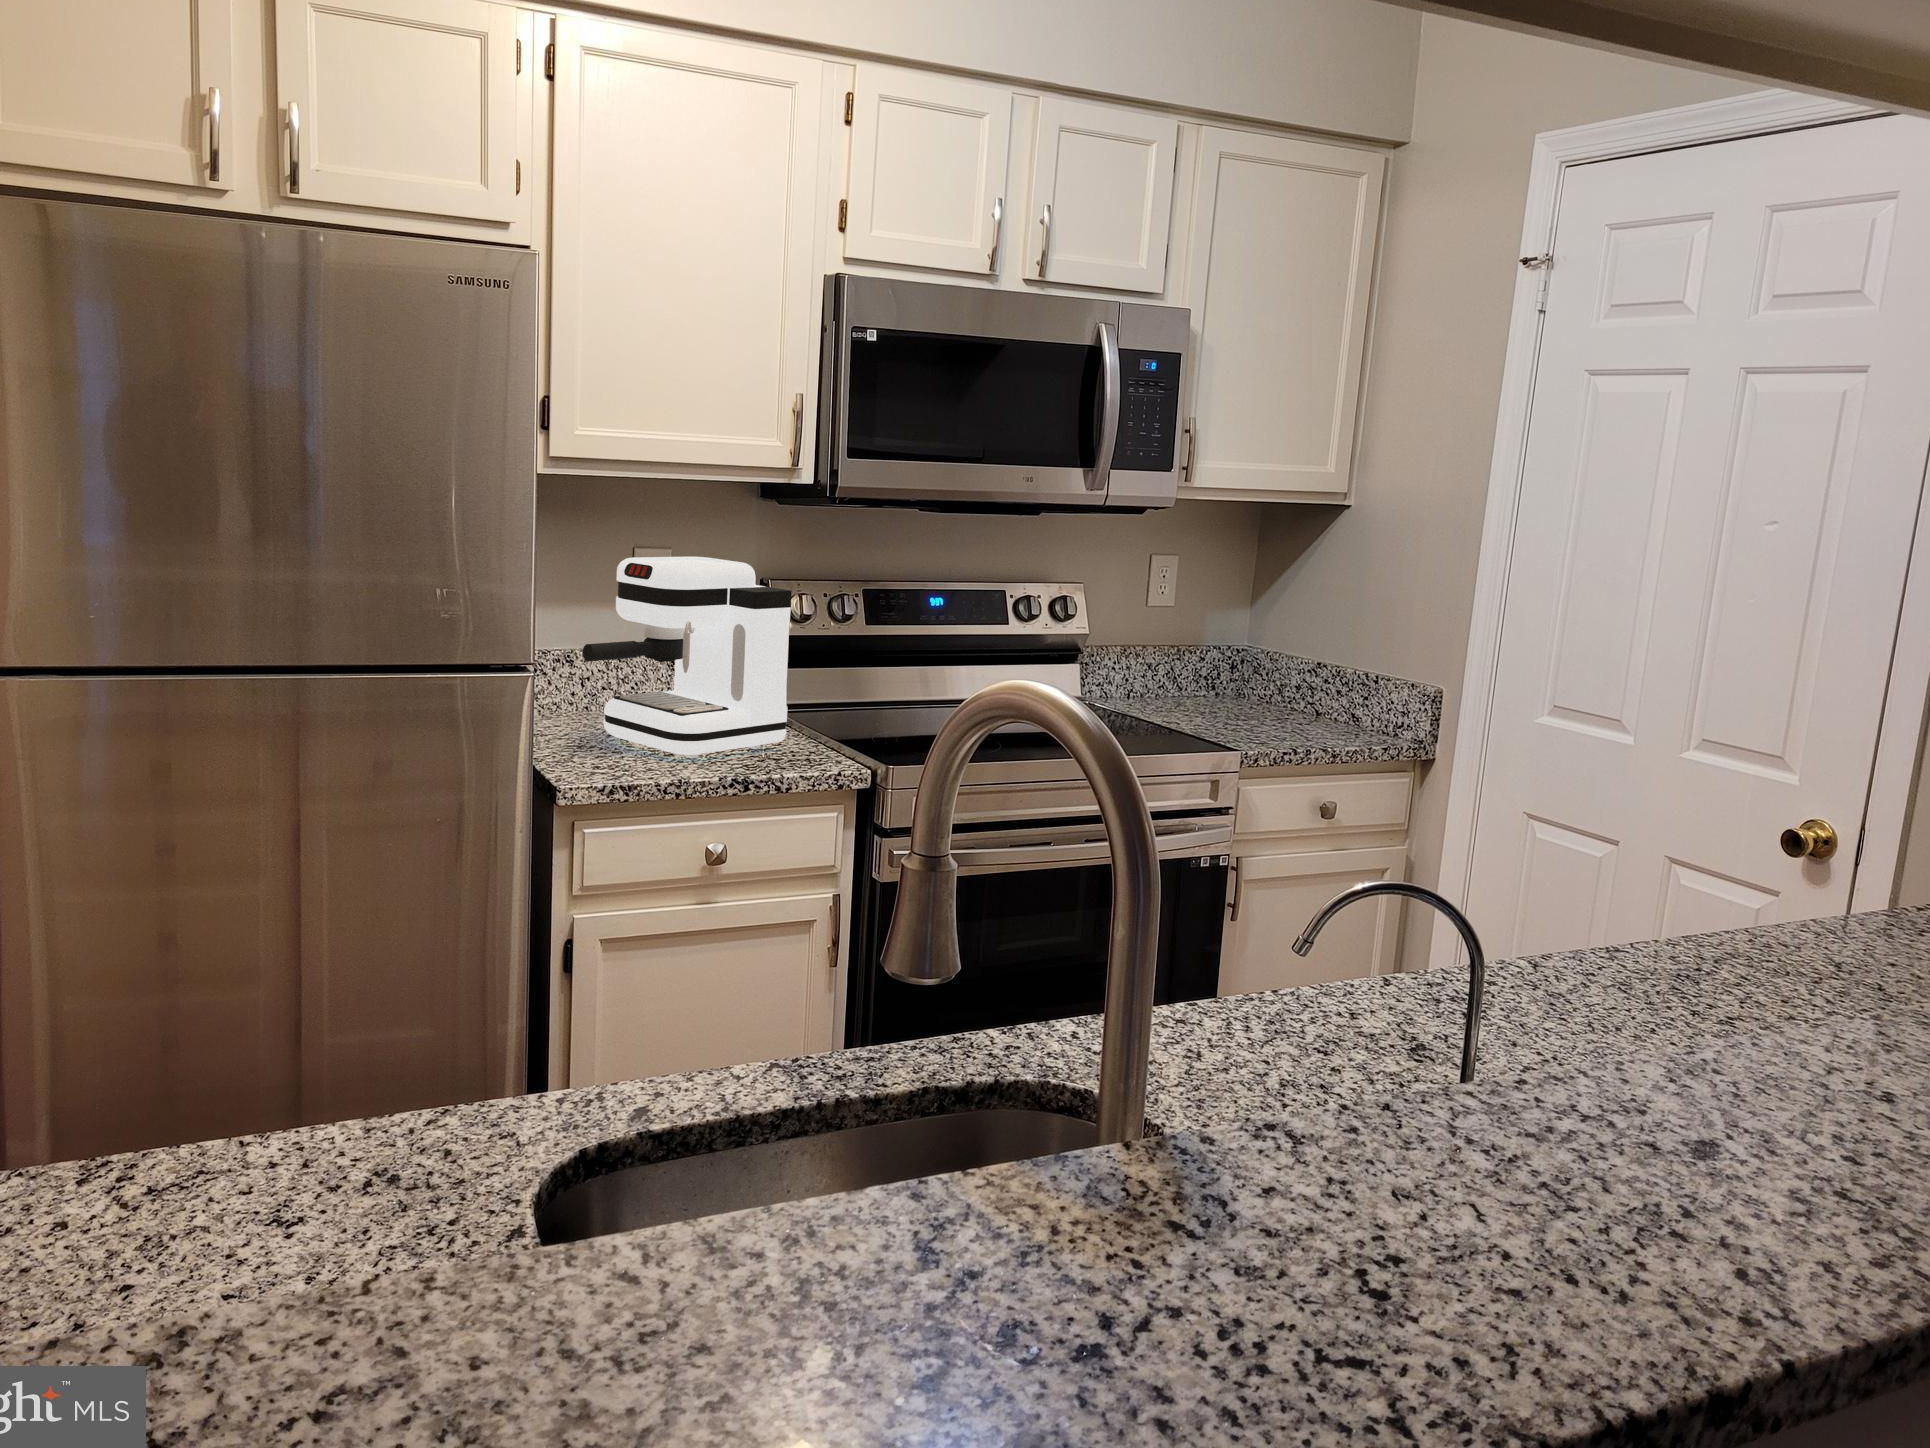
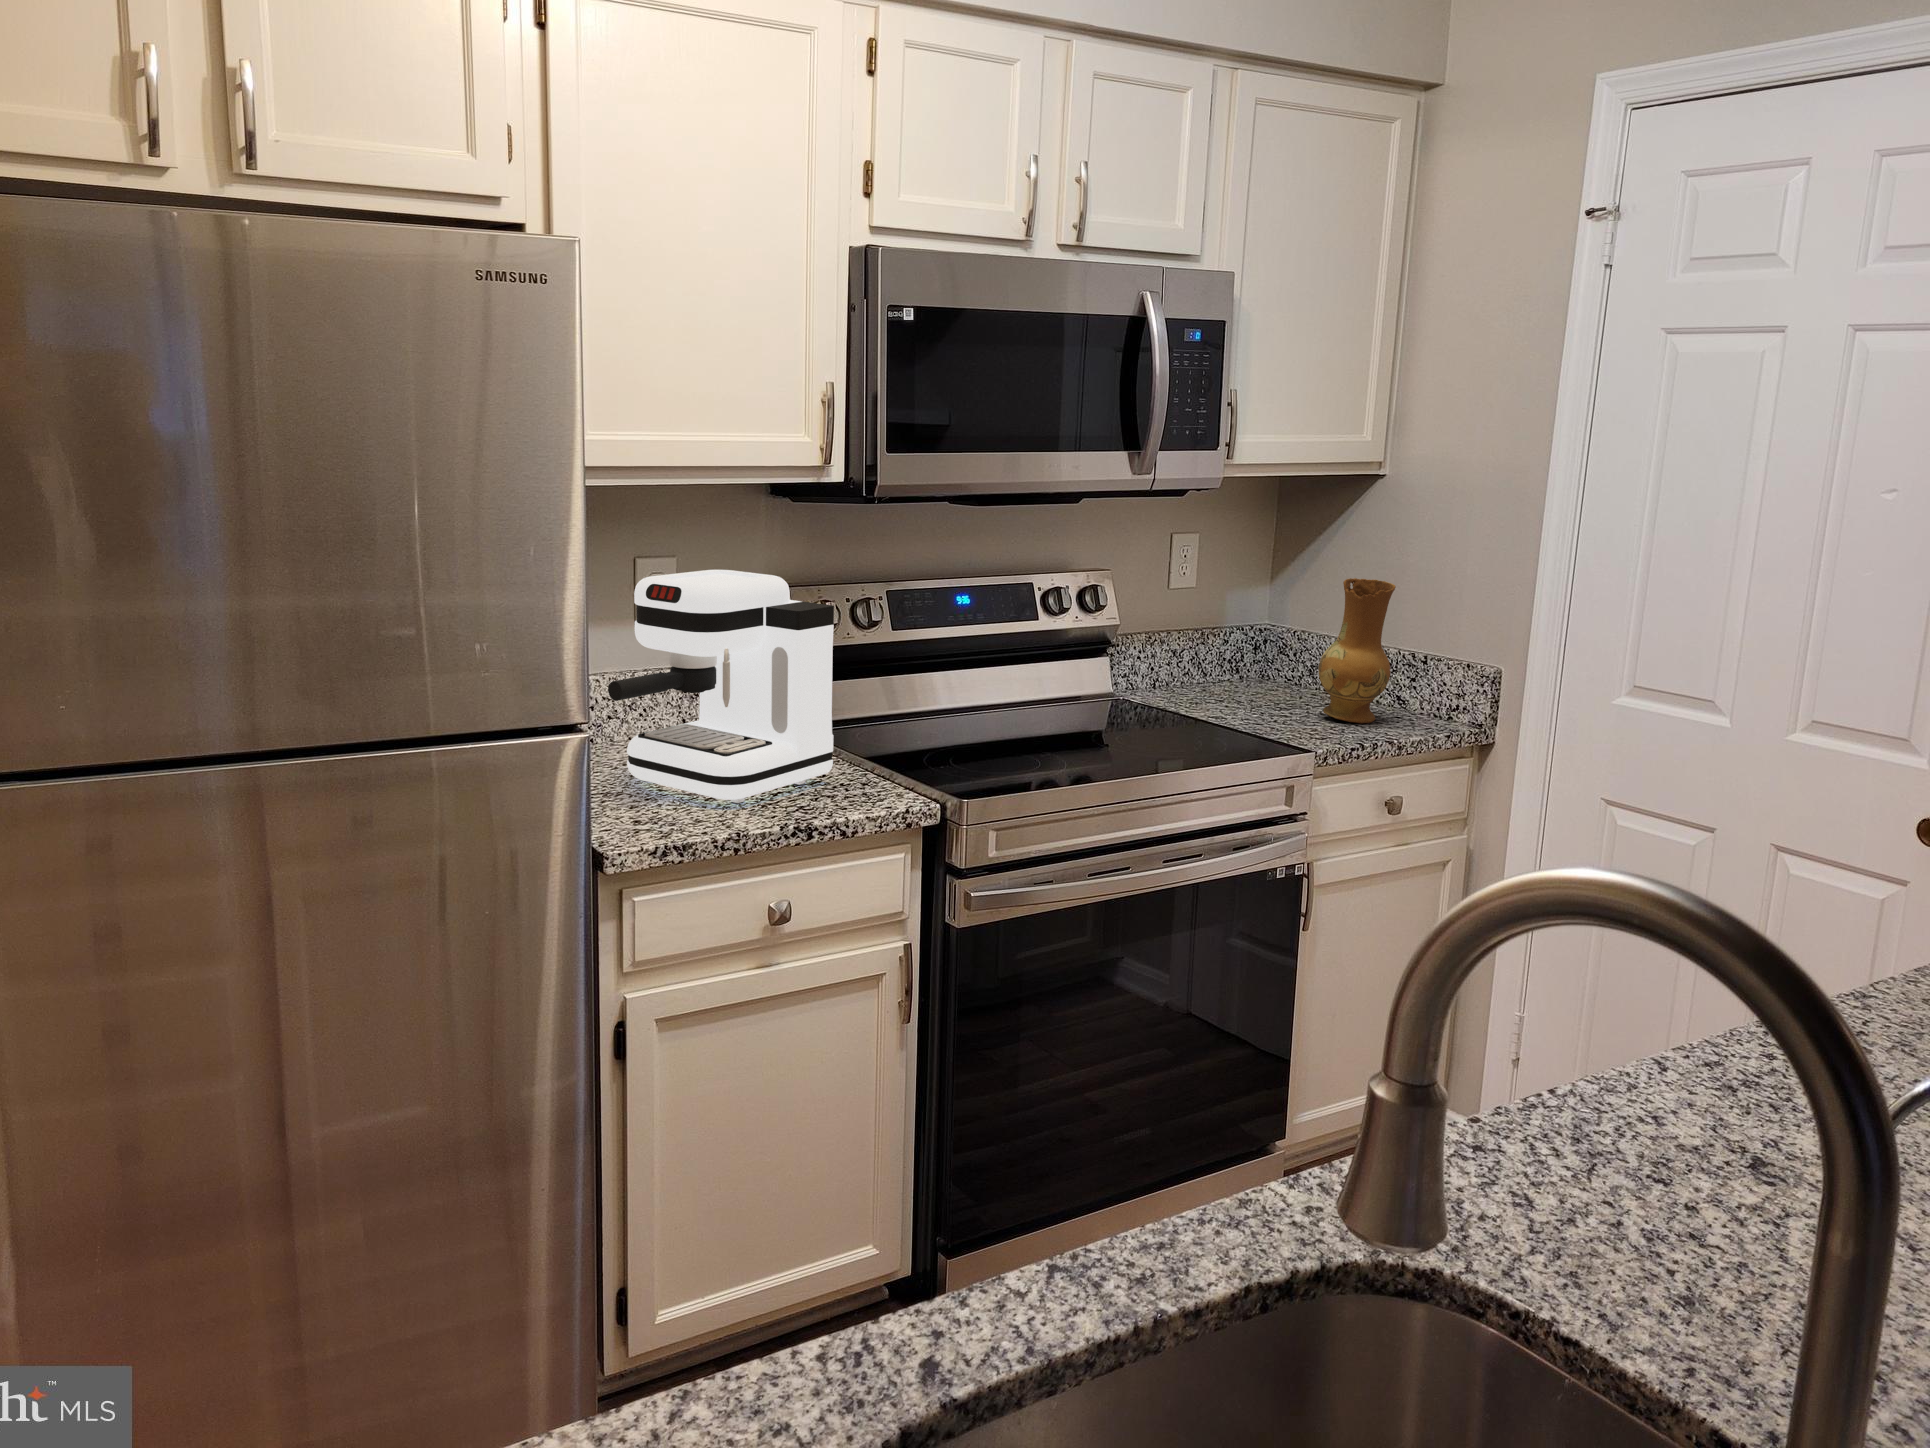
ceramic jug: none [1271,599,1343,735] -> present [1319,578,1396,724]

